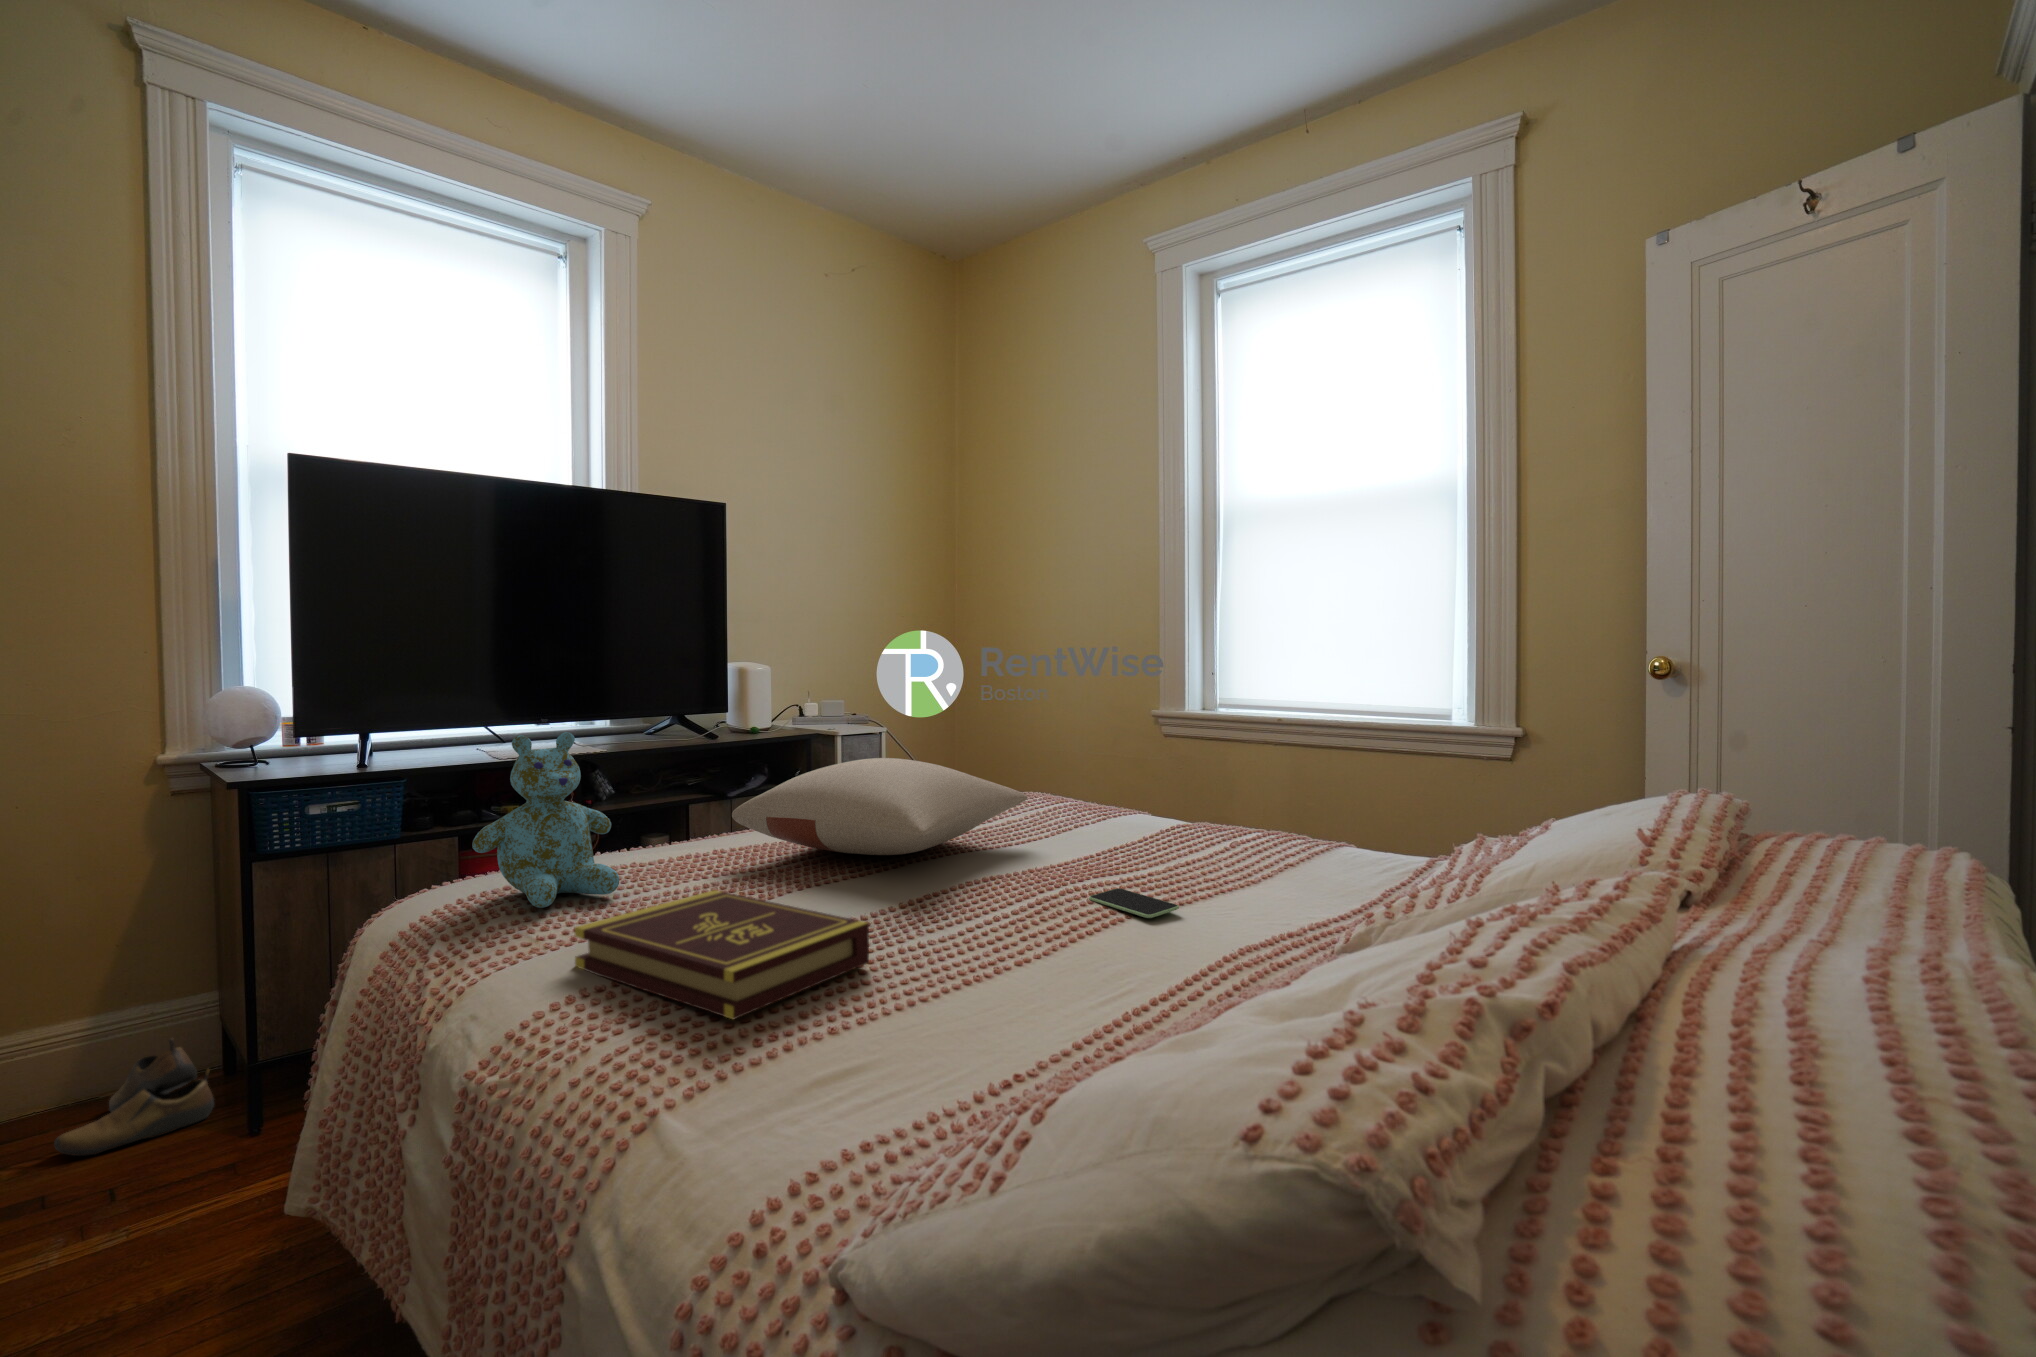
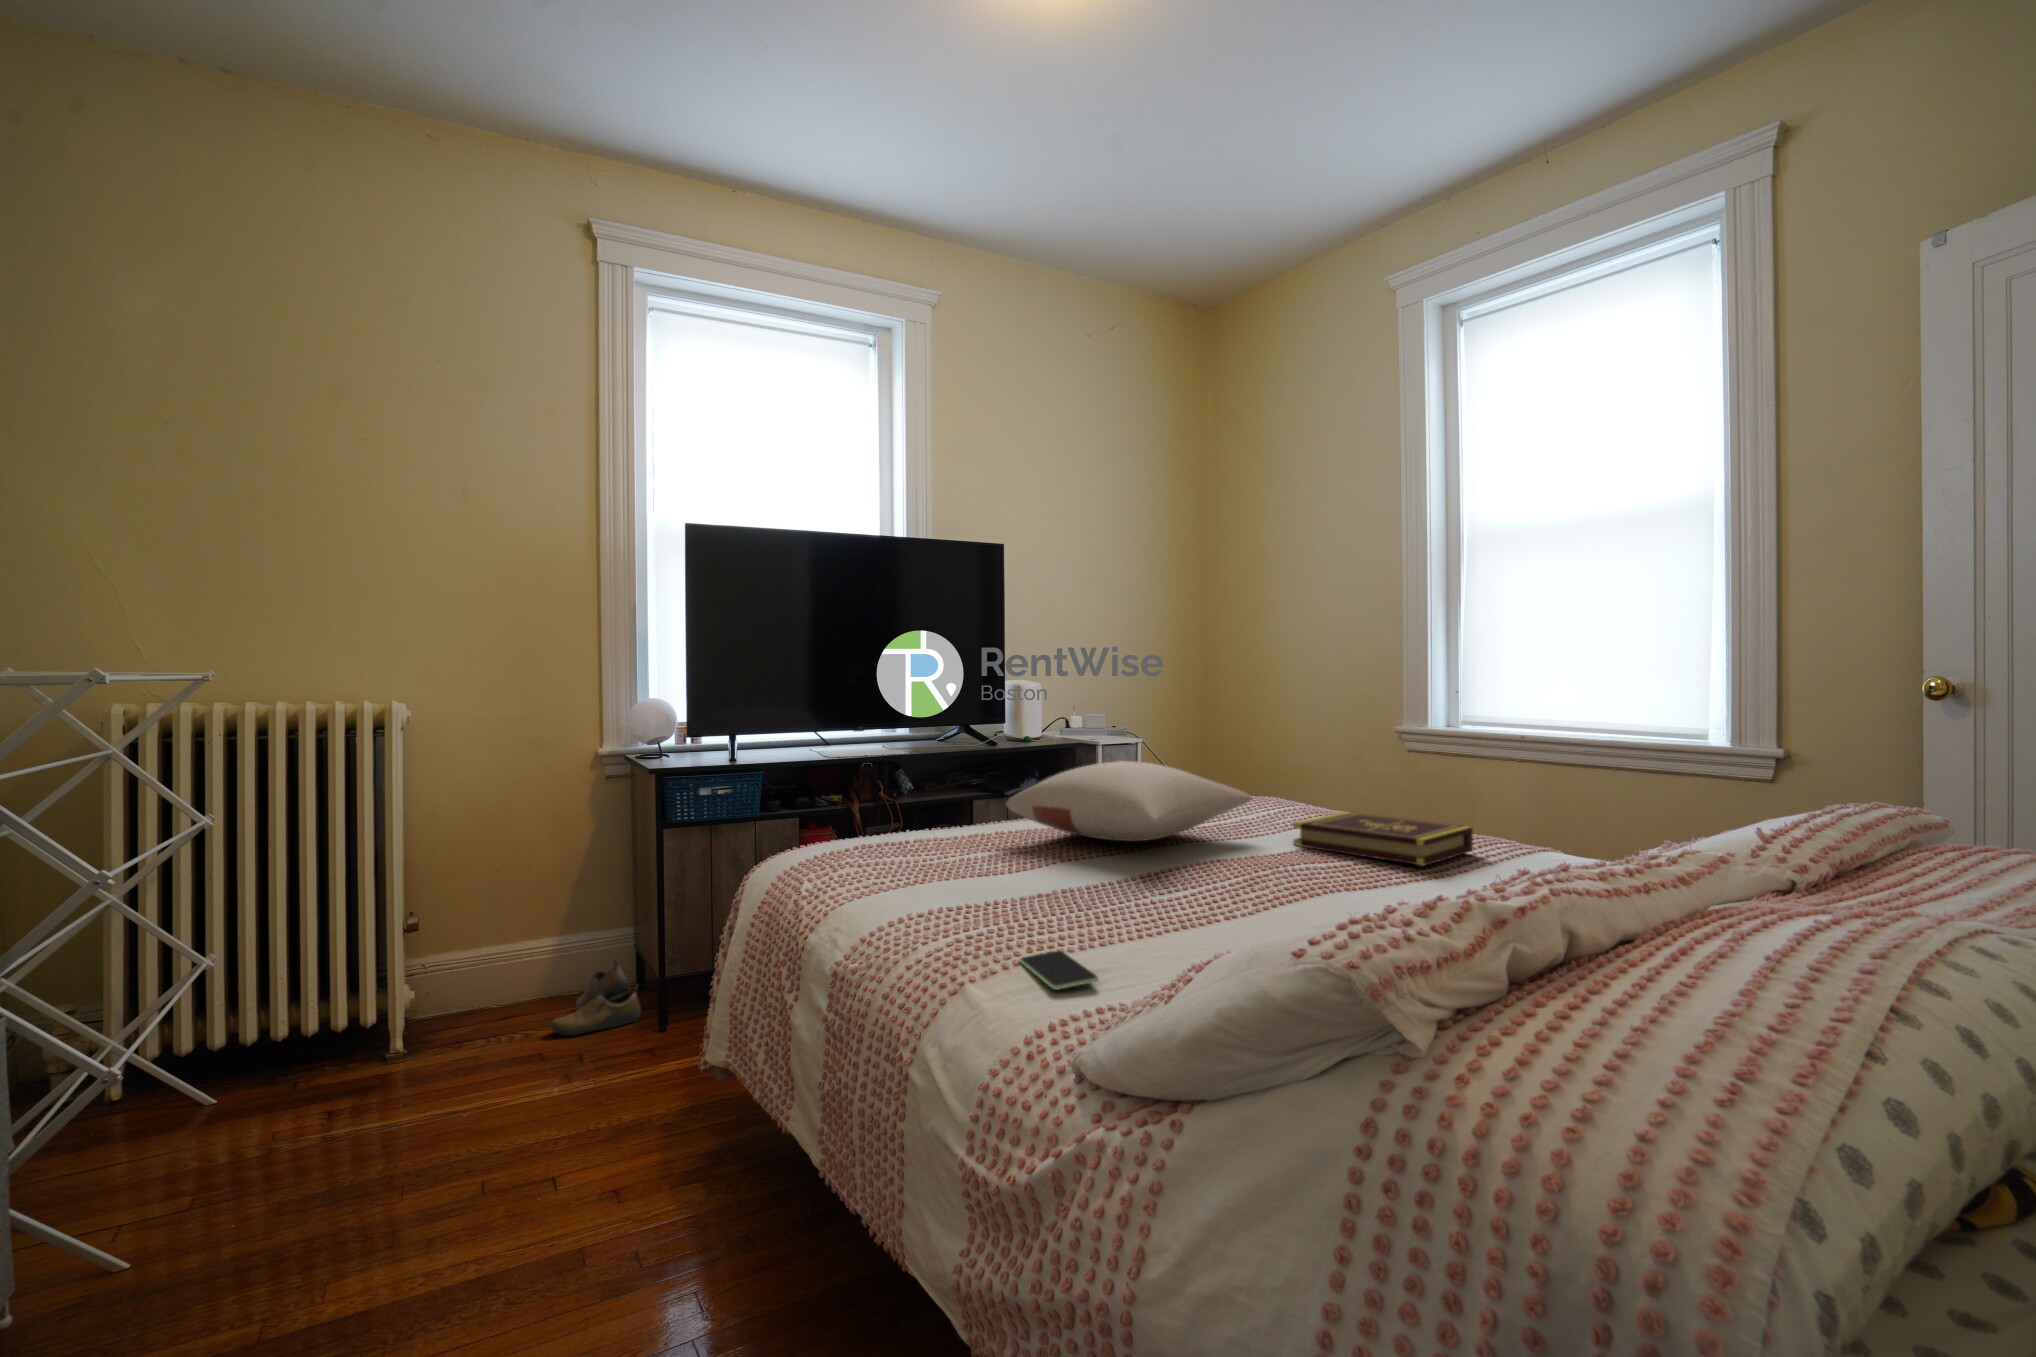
stuffed bear: present [472,732,619,908] -> none [828,736,926,864]
smartphone: present [1089,888,1179,918] -> present [1019,951,1099,990]
book: present [574,890,869,1019] -> present [1293,812,1473,866]

